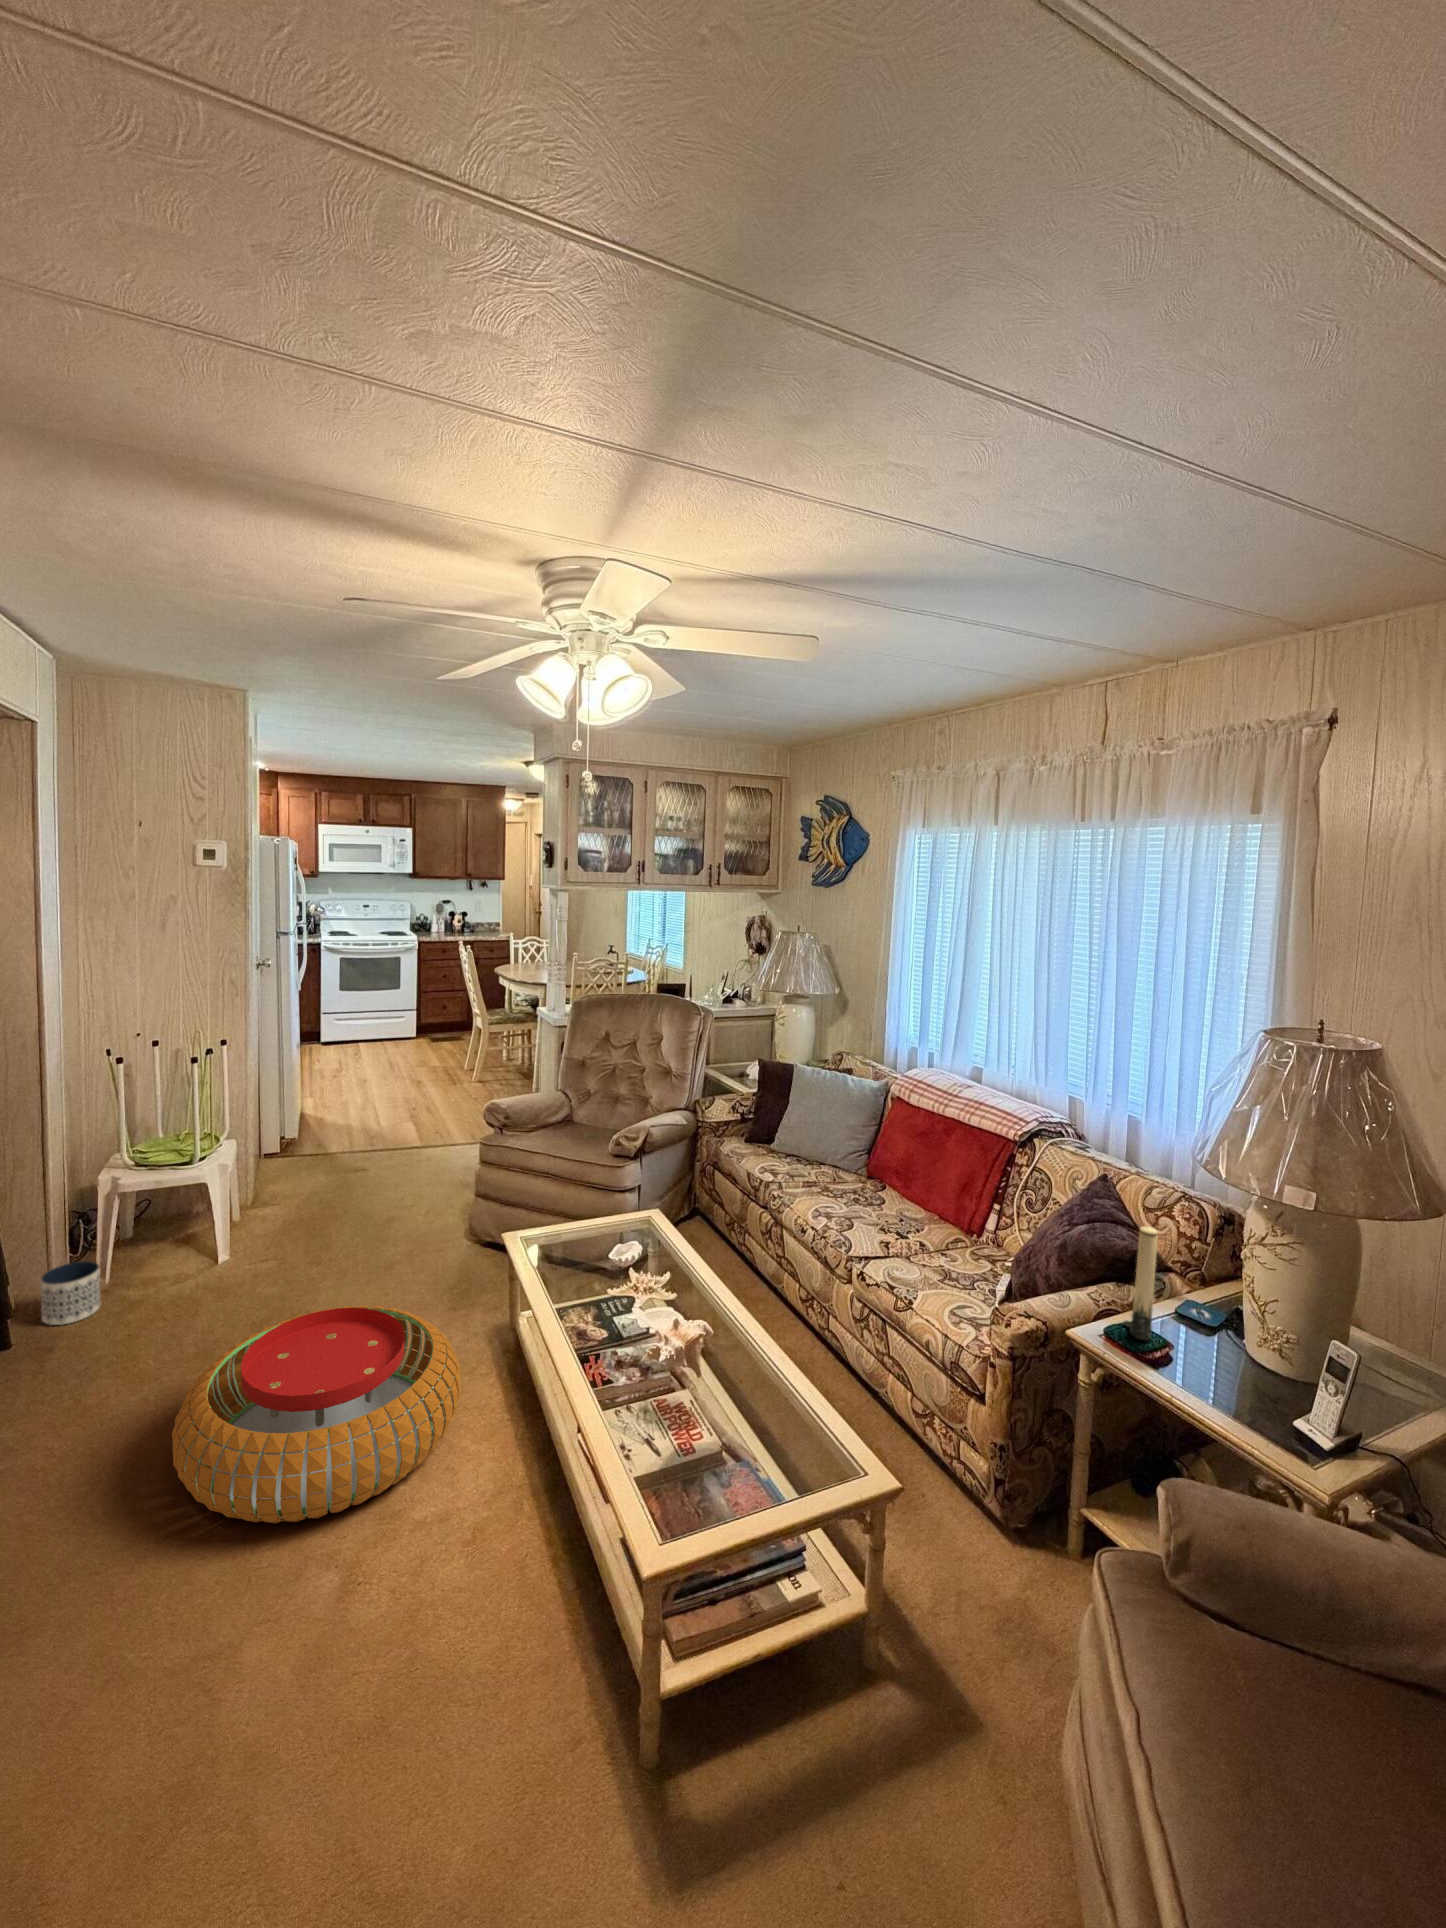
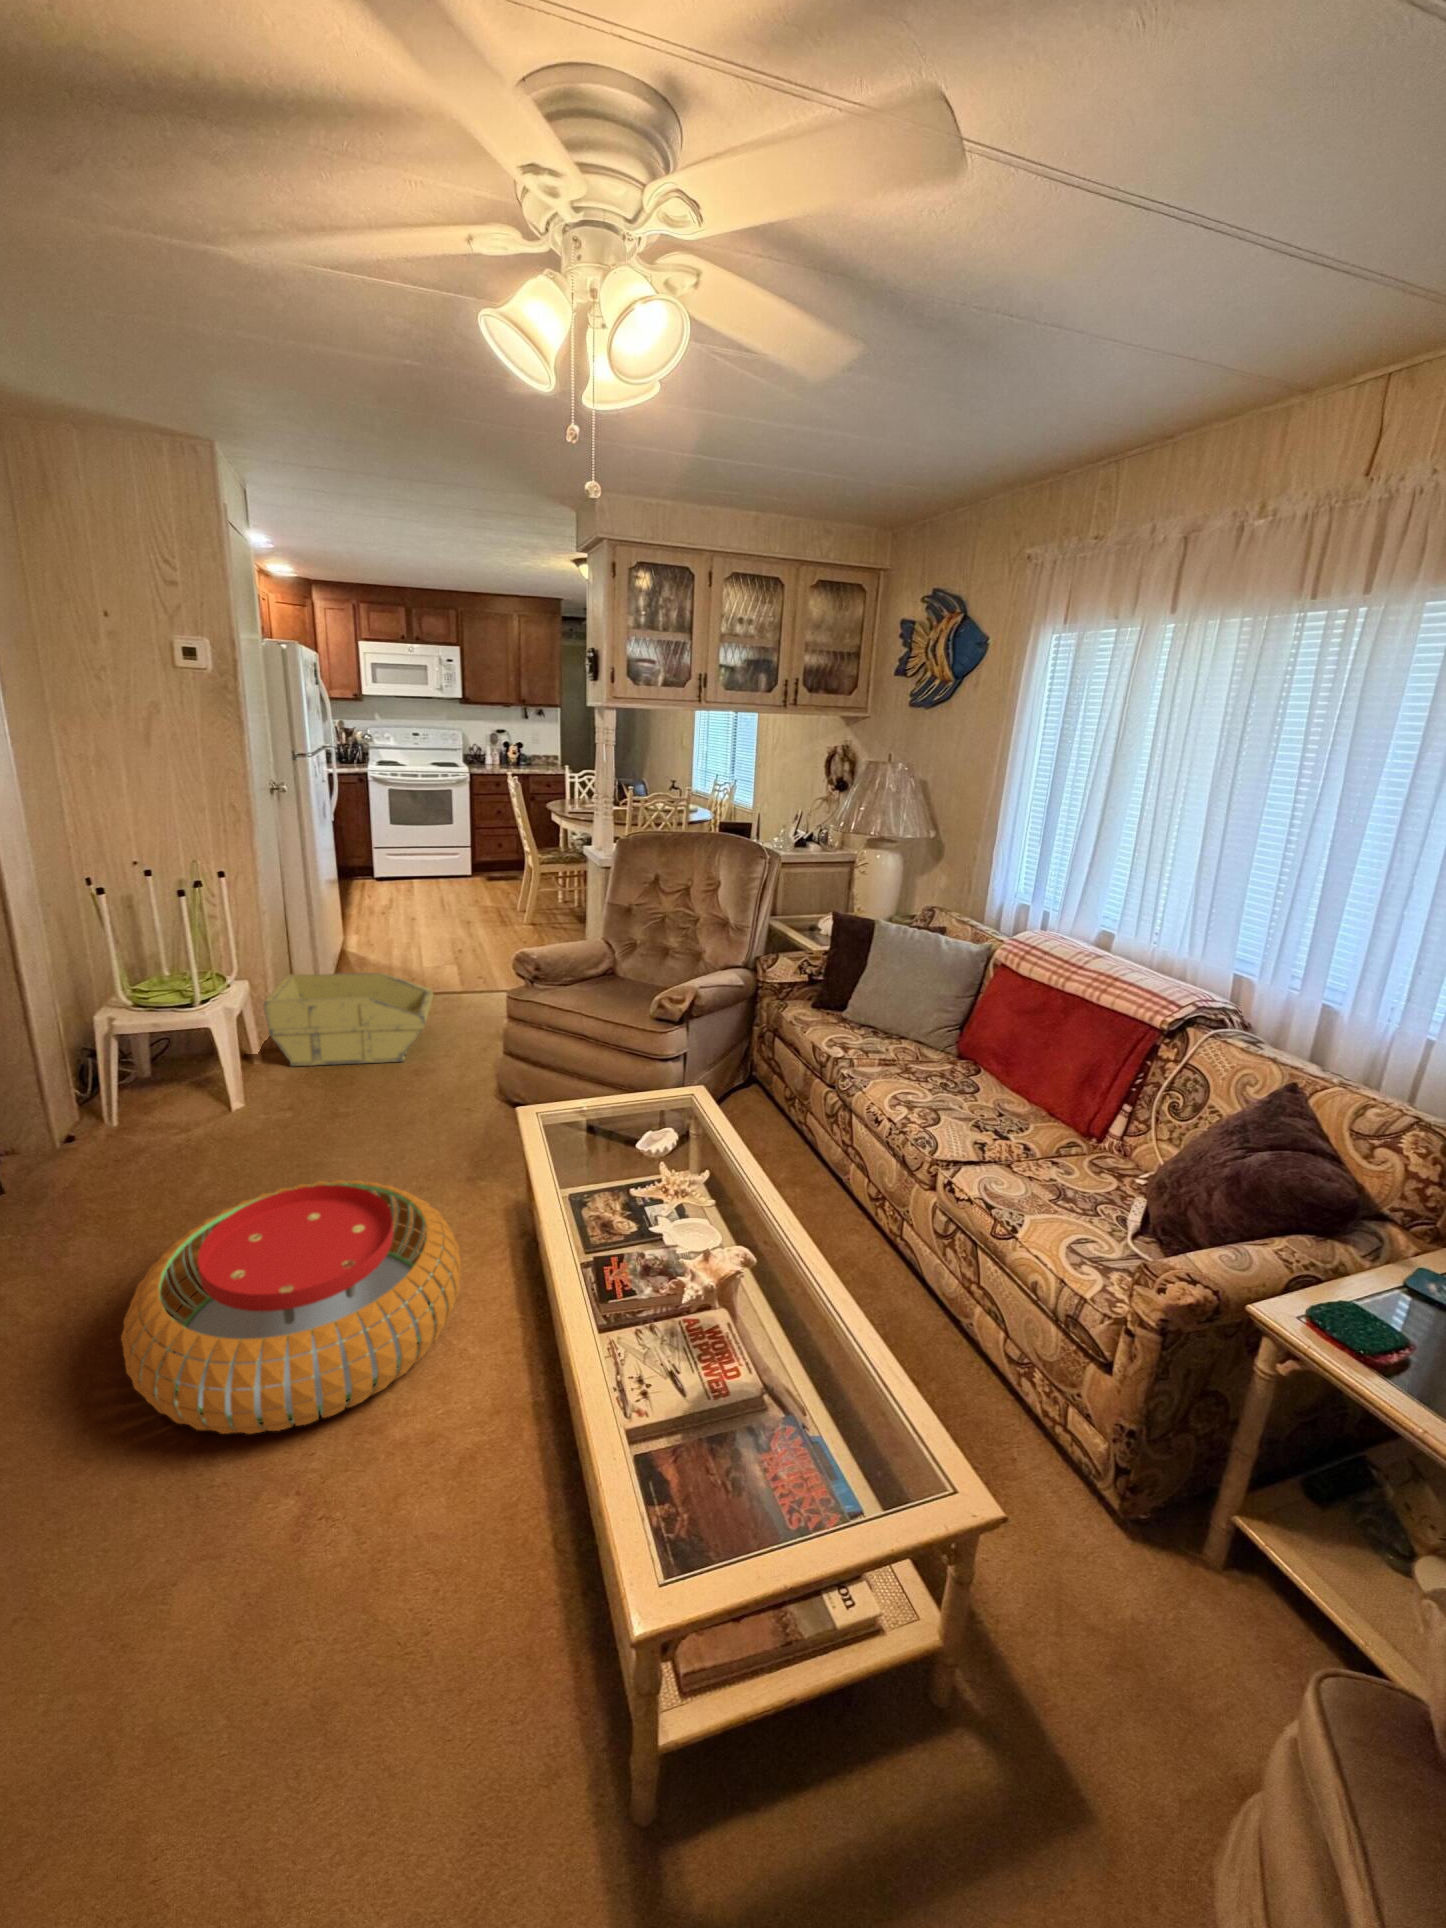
storage bin: none [249,1128,402,1219] -> present [264,973,433,1066]
candle: present [1123,1227,1158,1340] -> none [1328,1178,1414,1330]
planter: present [41,1261,100,1325] -> none [27,1108,97,1174]

